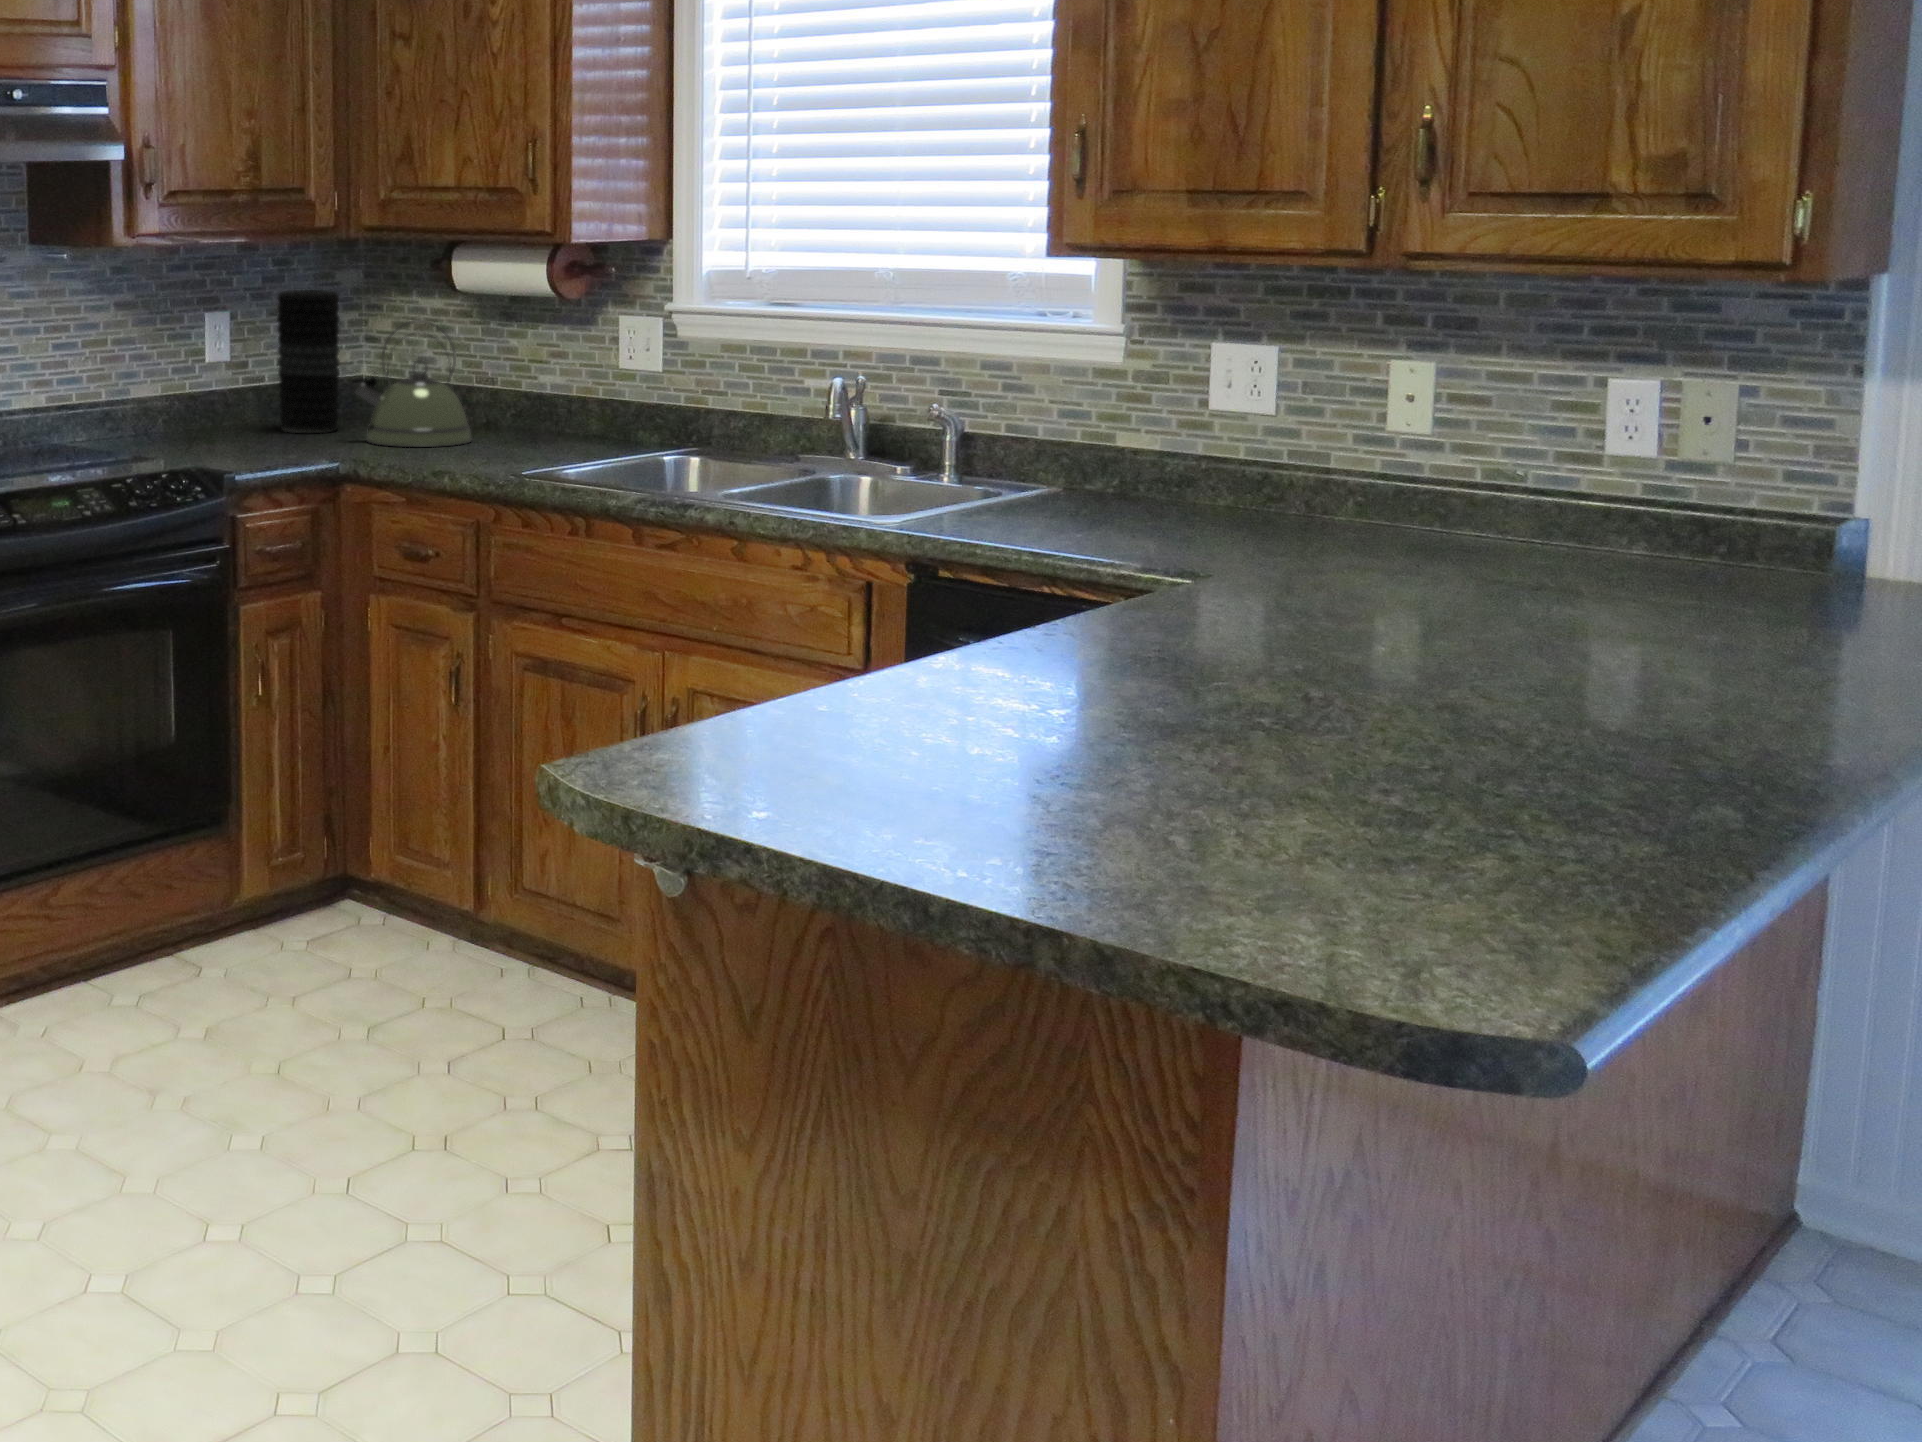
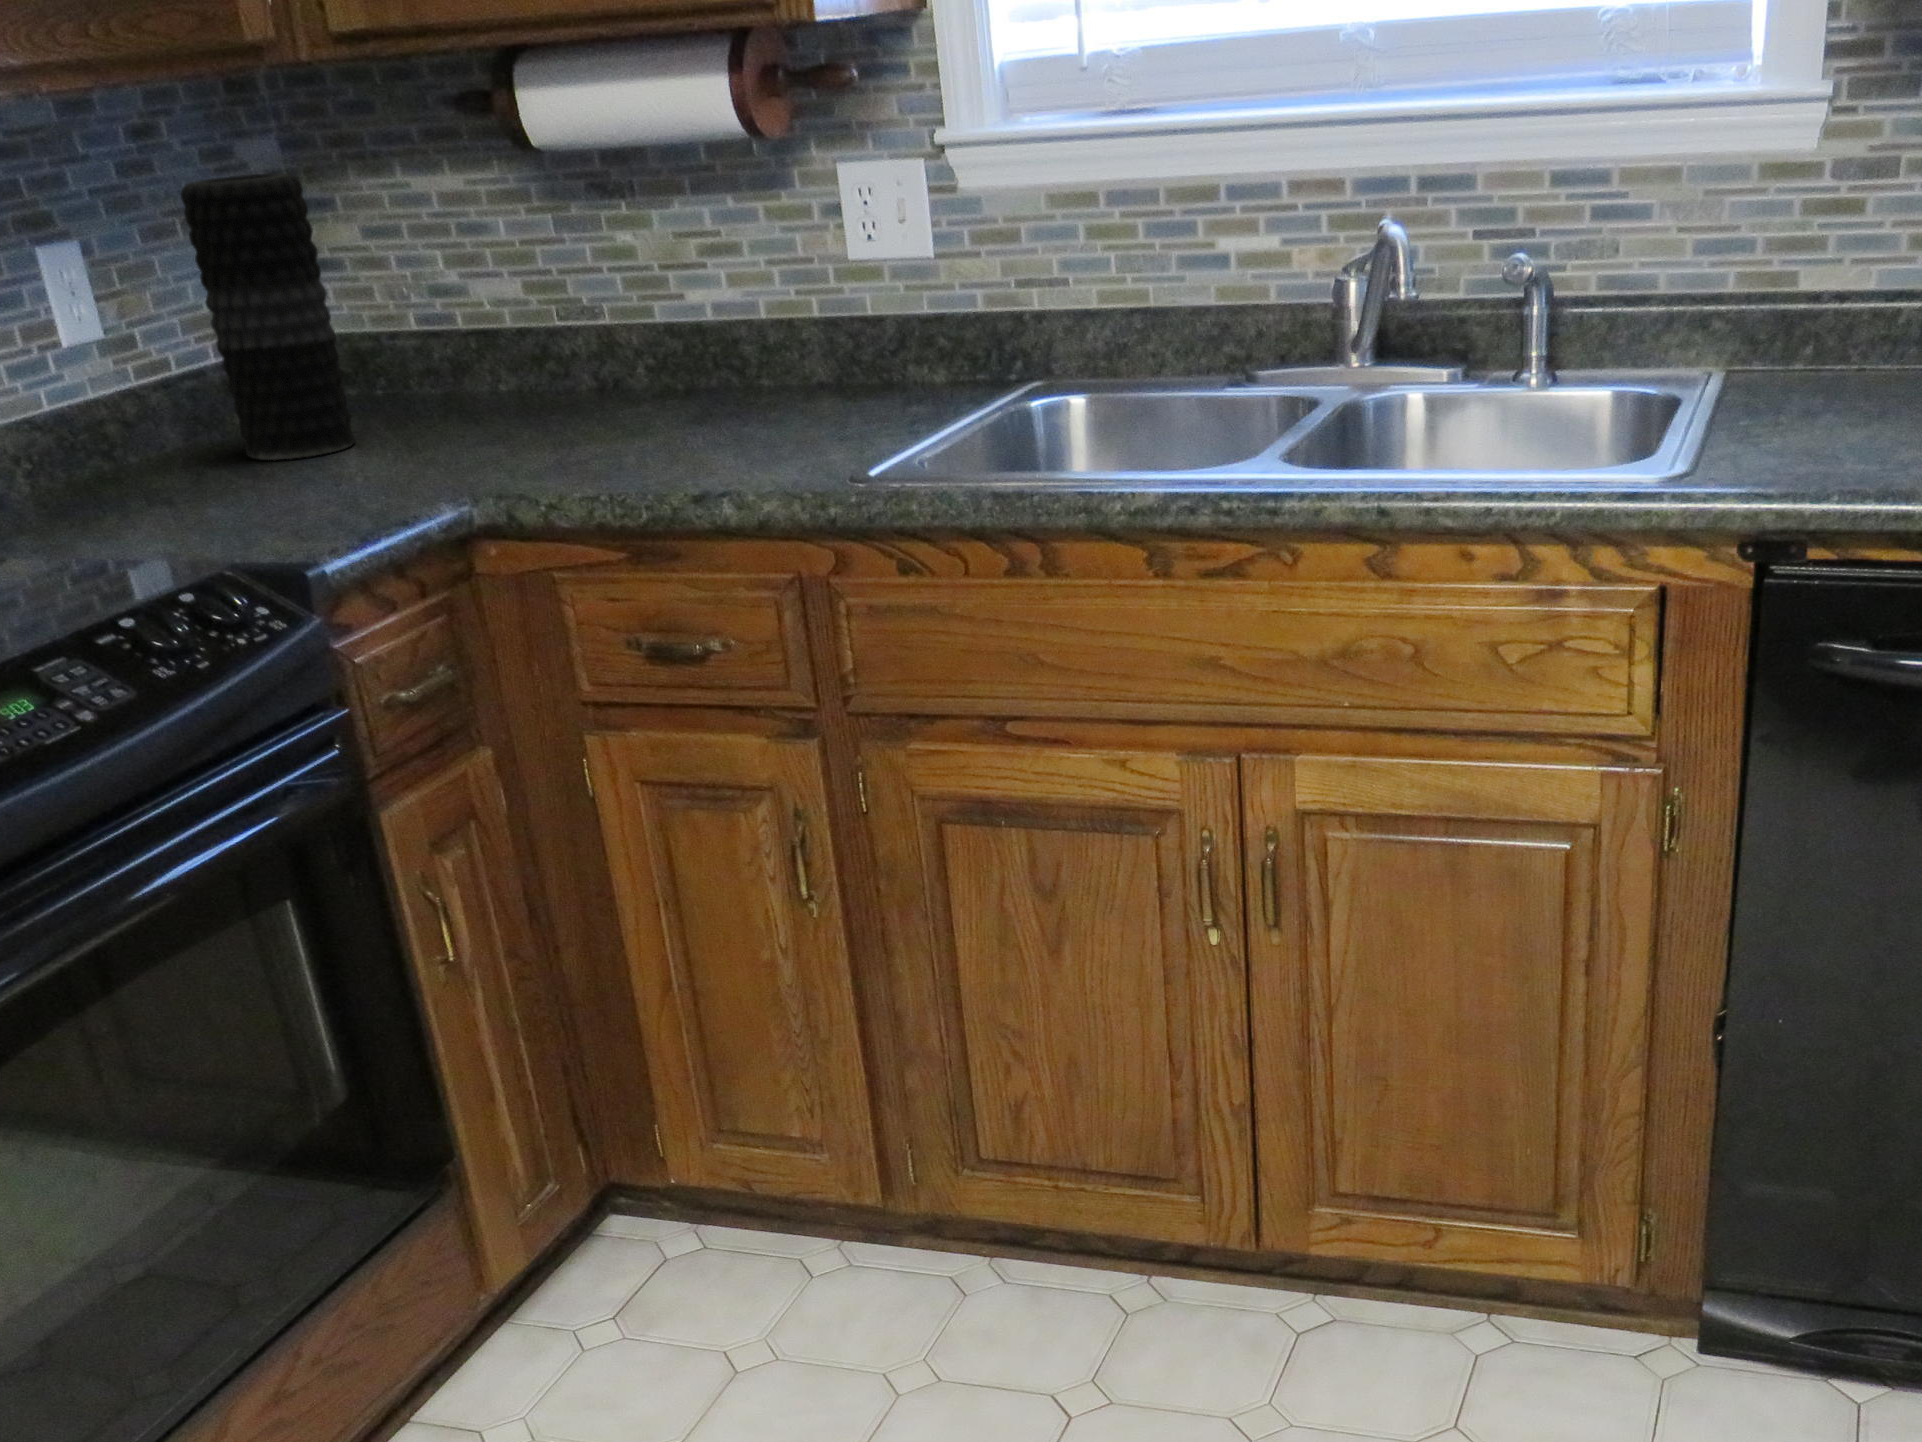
kettle: present [352,320,471,447] -> none [396,211,635,460]

